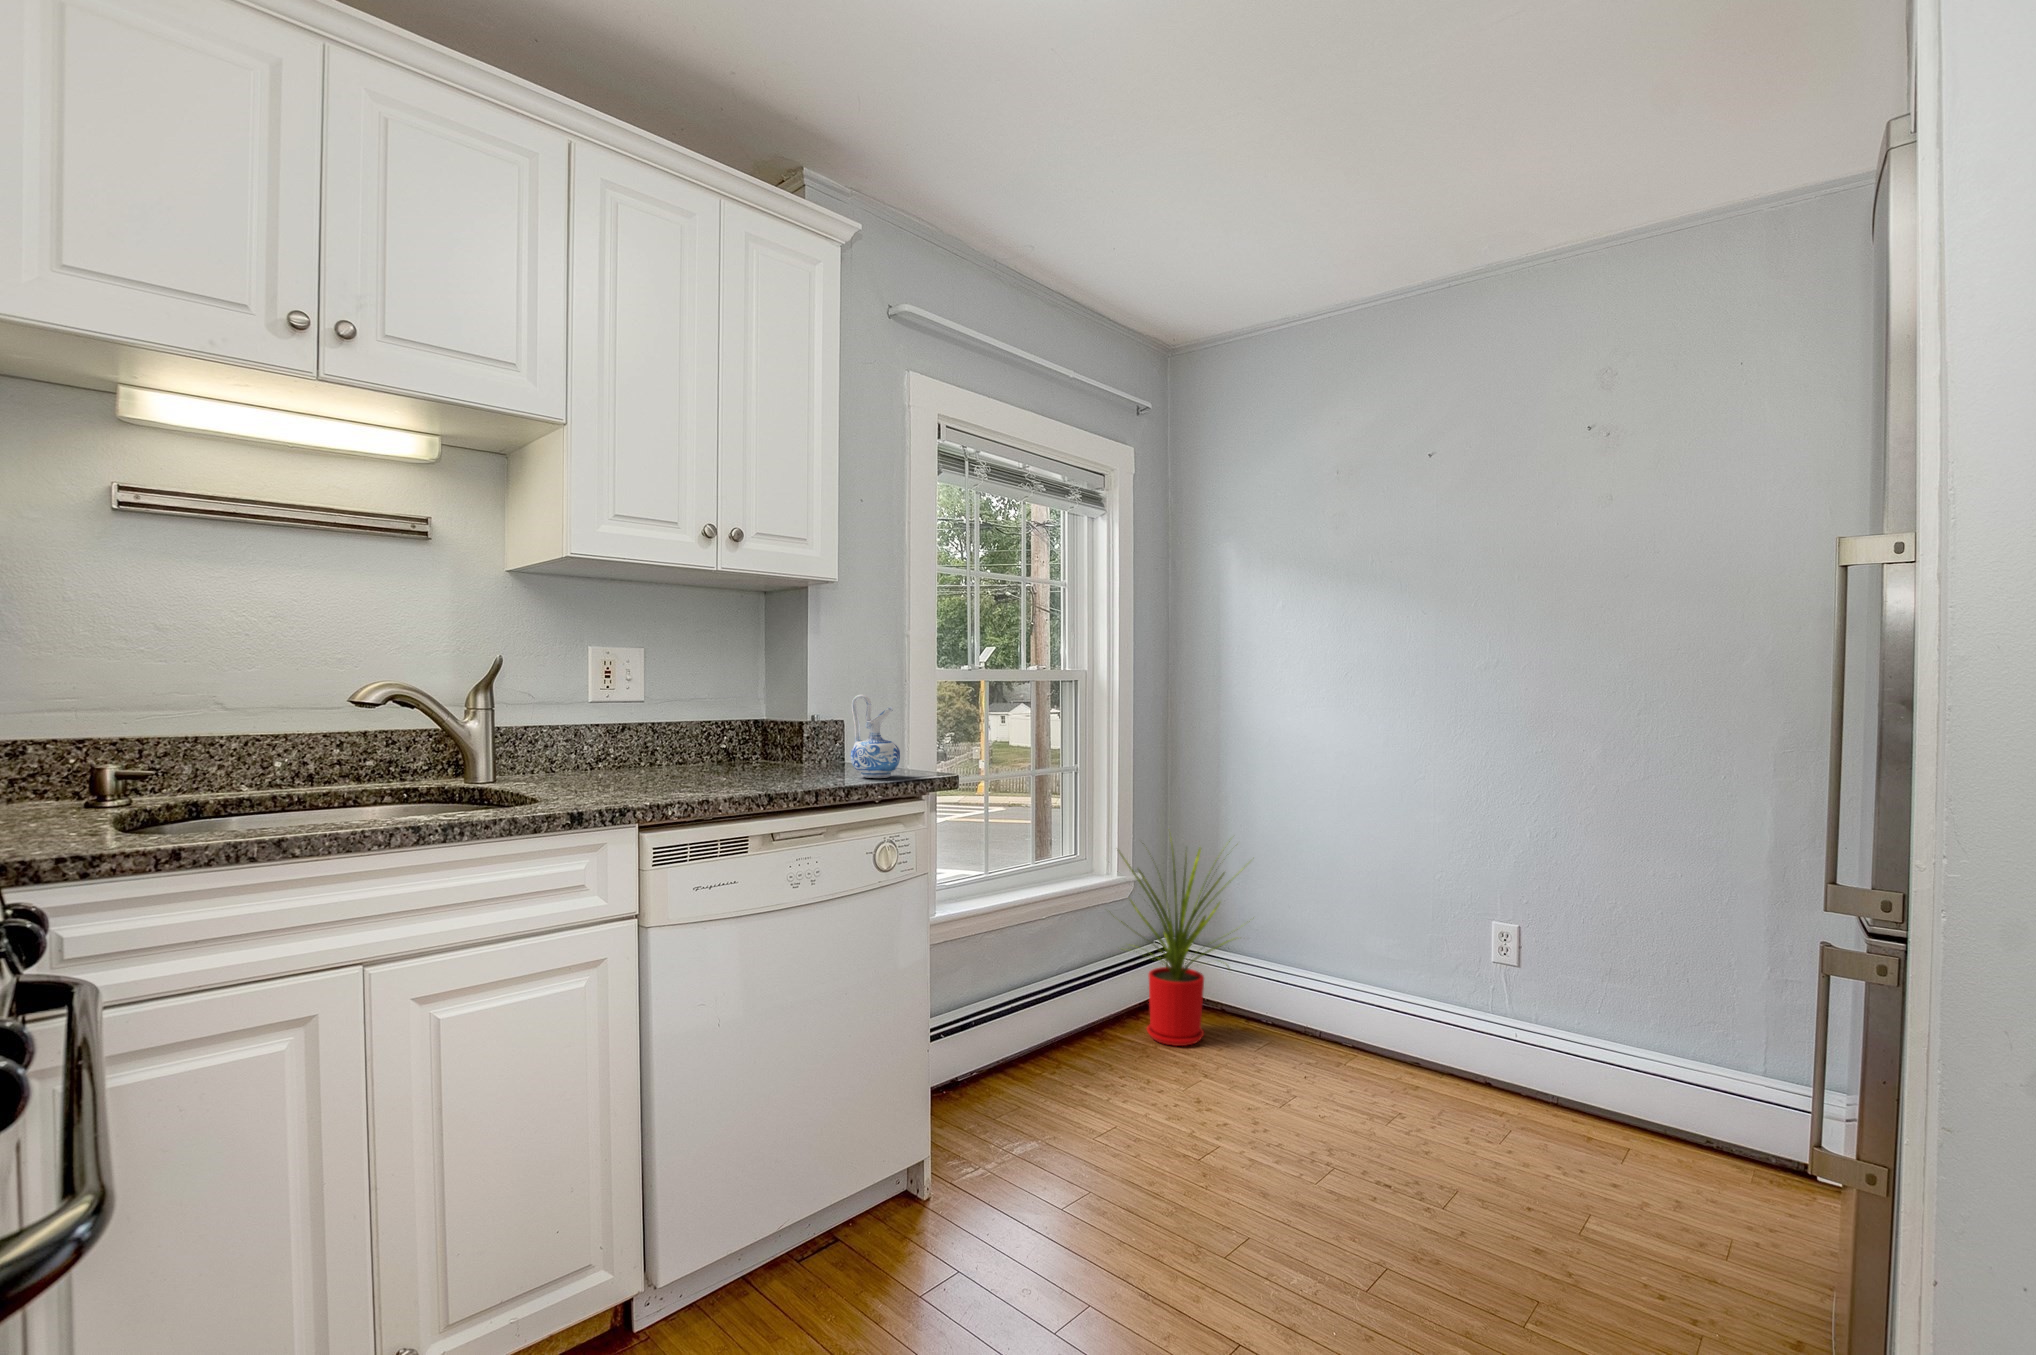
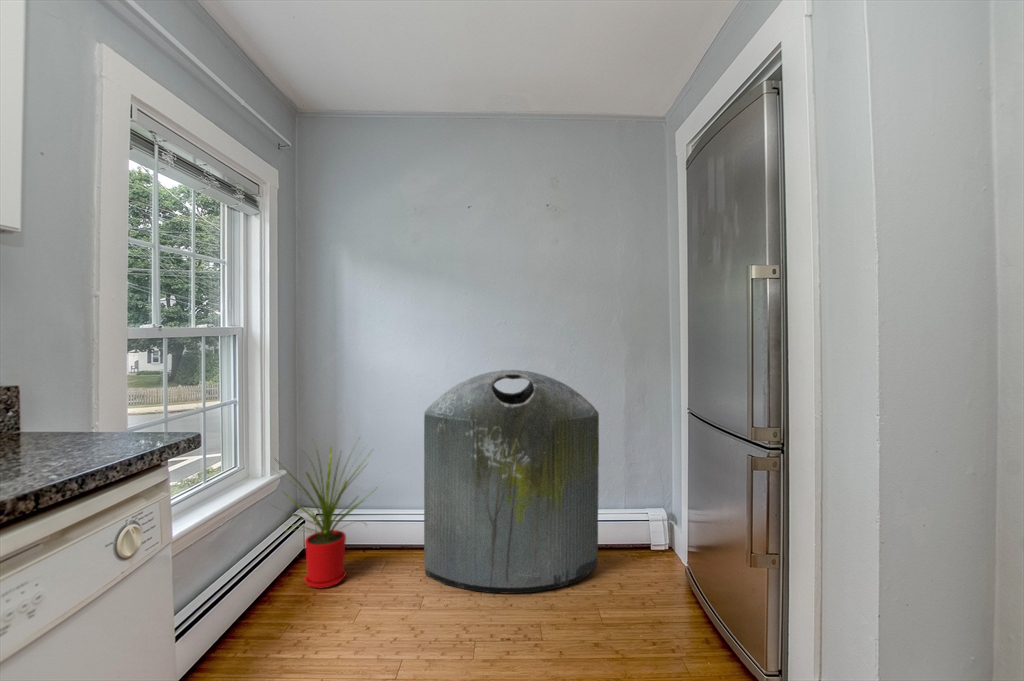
ceramic pitcher: present [851,695,900,778] -> none [62,359,136,454]
trash can: none [1314,745,1660,1167] -> present [424,370,599,593]

